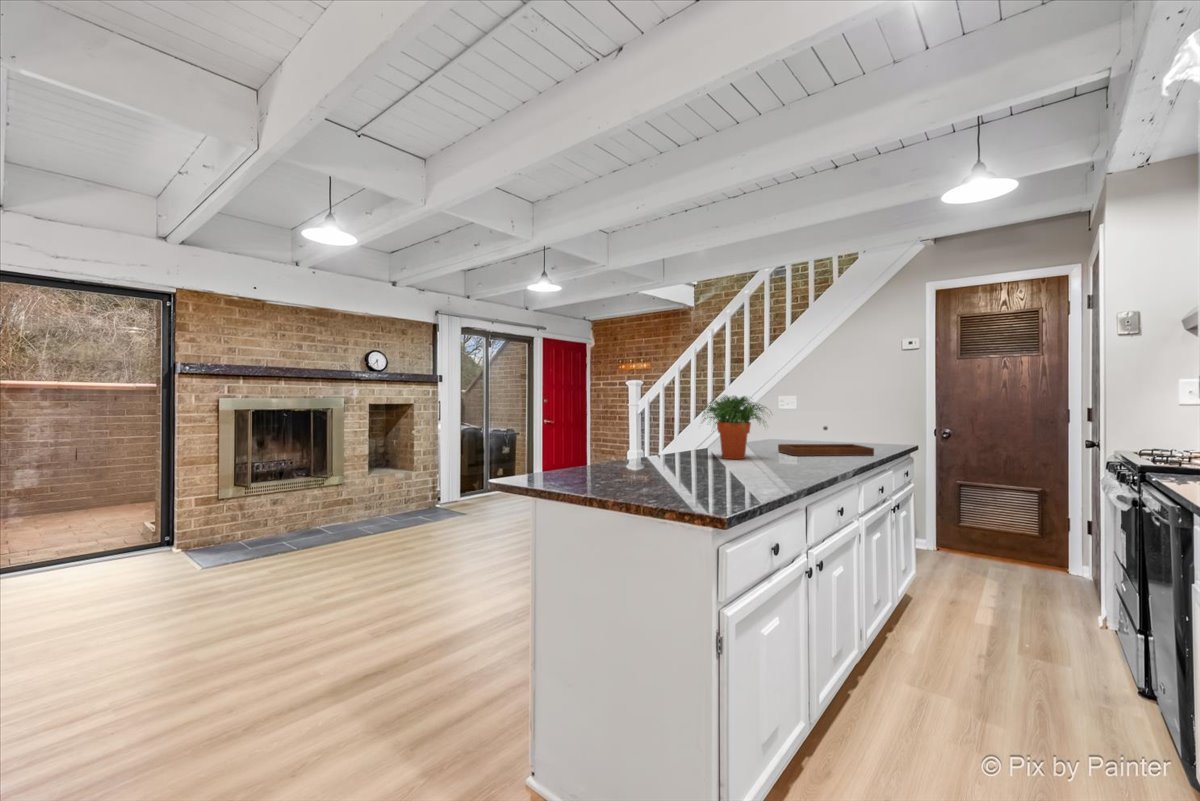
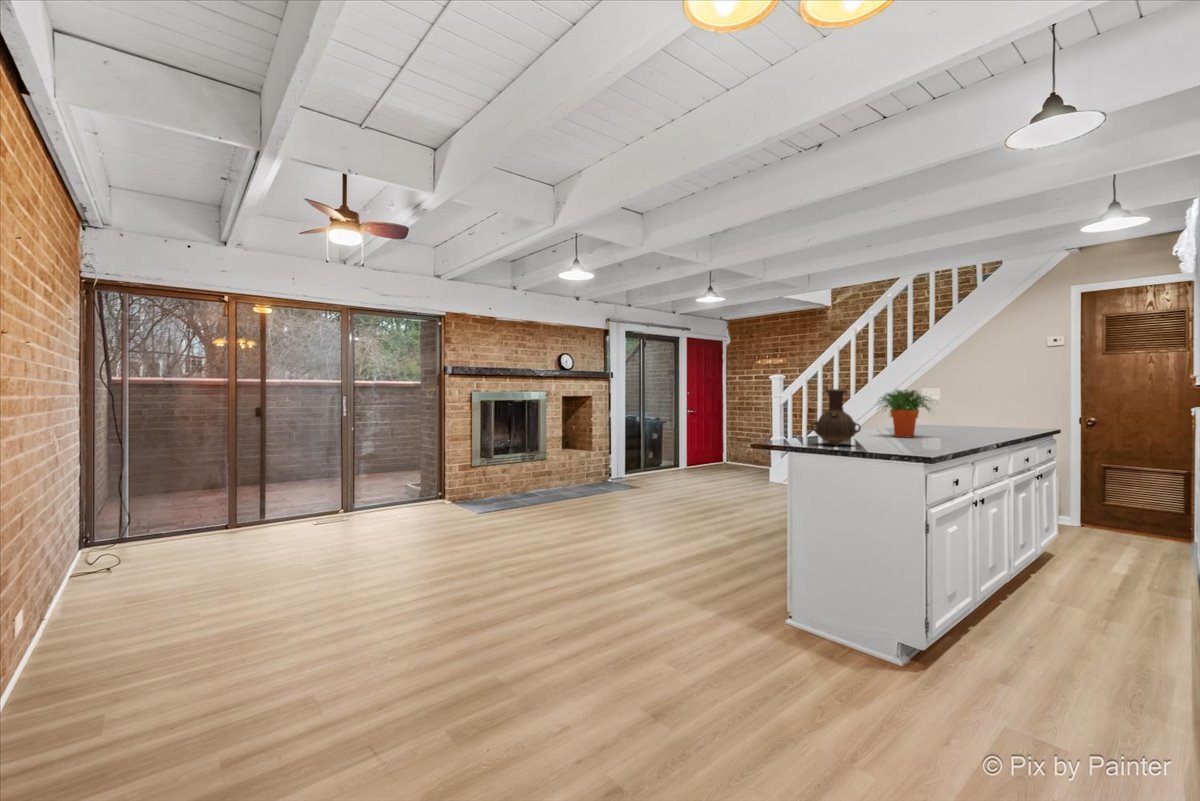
vase: none [591,394,658,475] -> present [811,389,861,445]
tray: present [778,426,874,456] -> none [937,413,1023,437]

